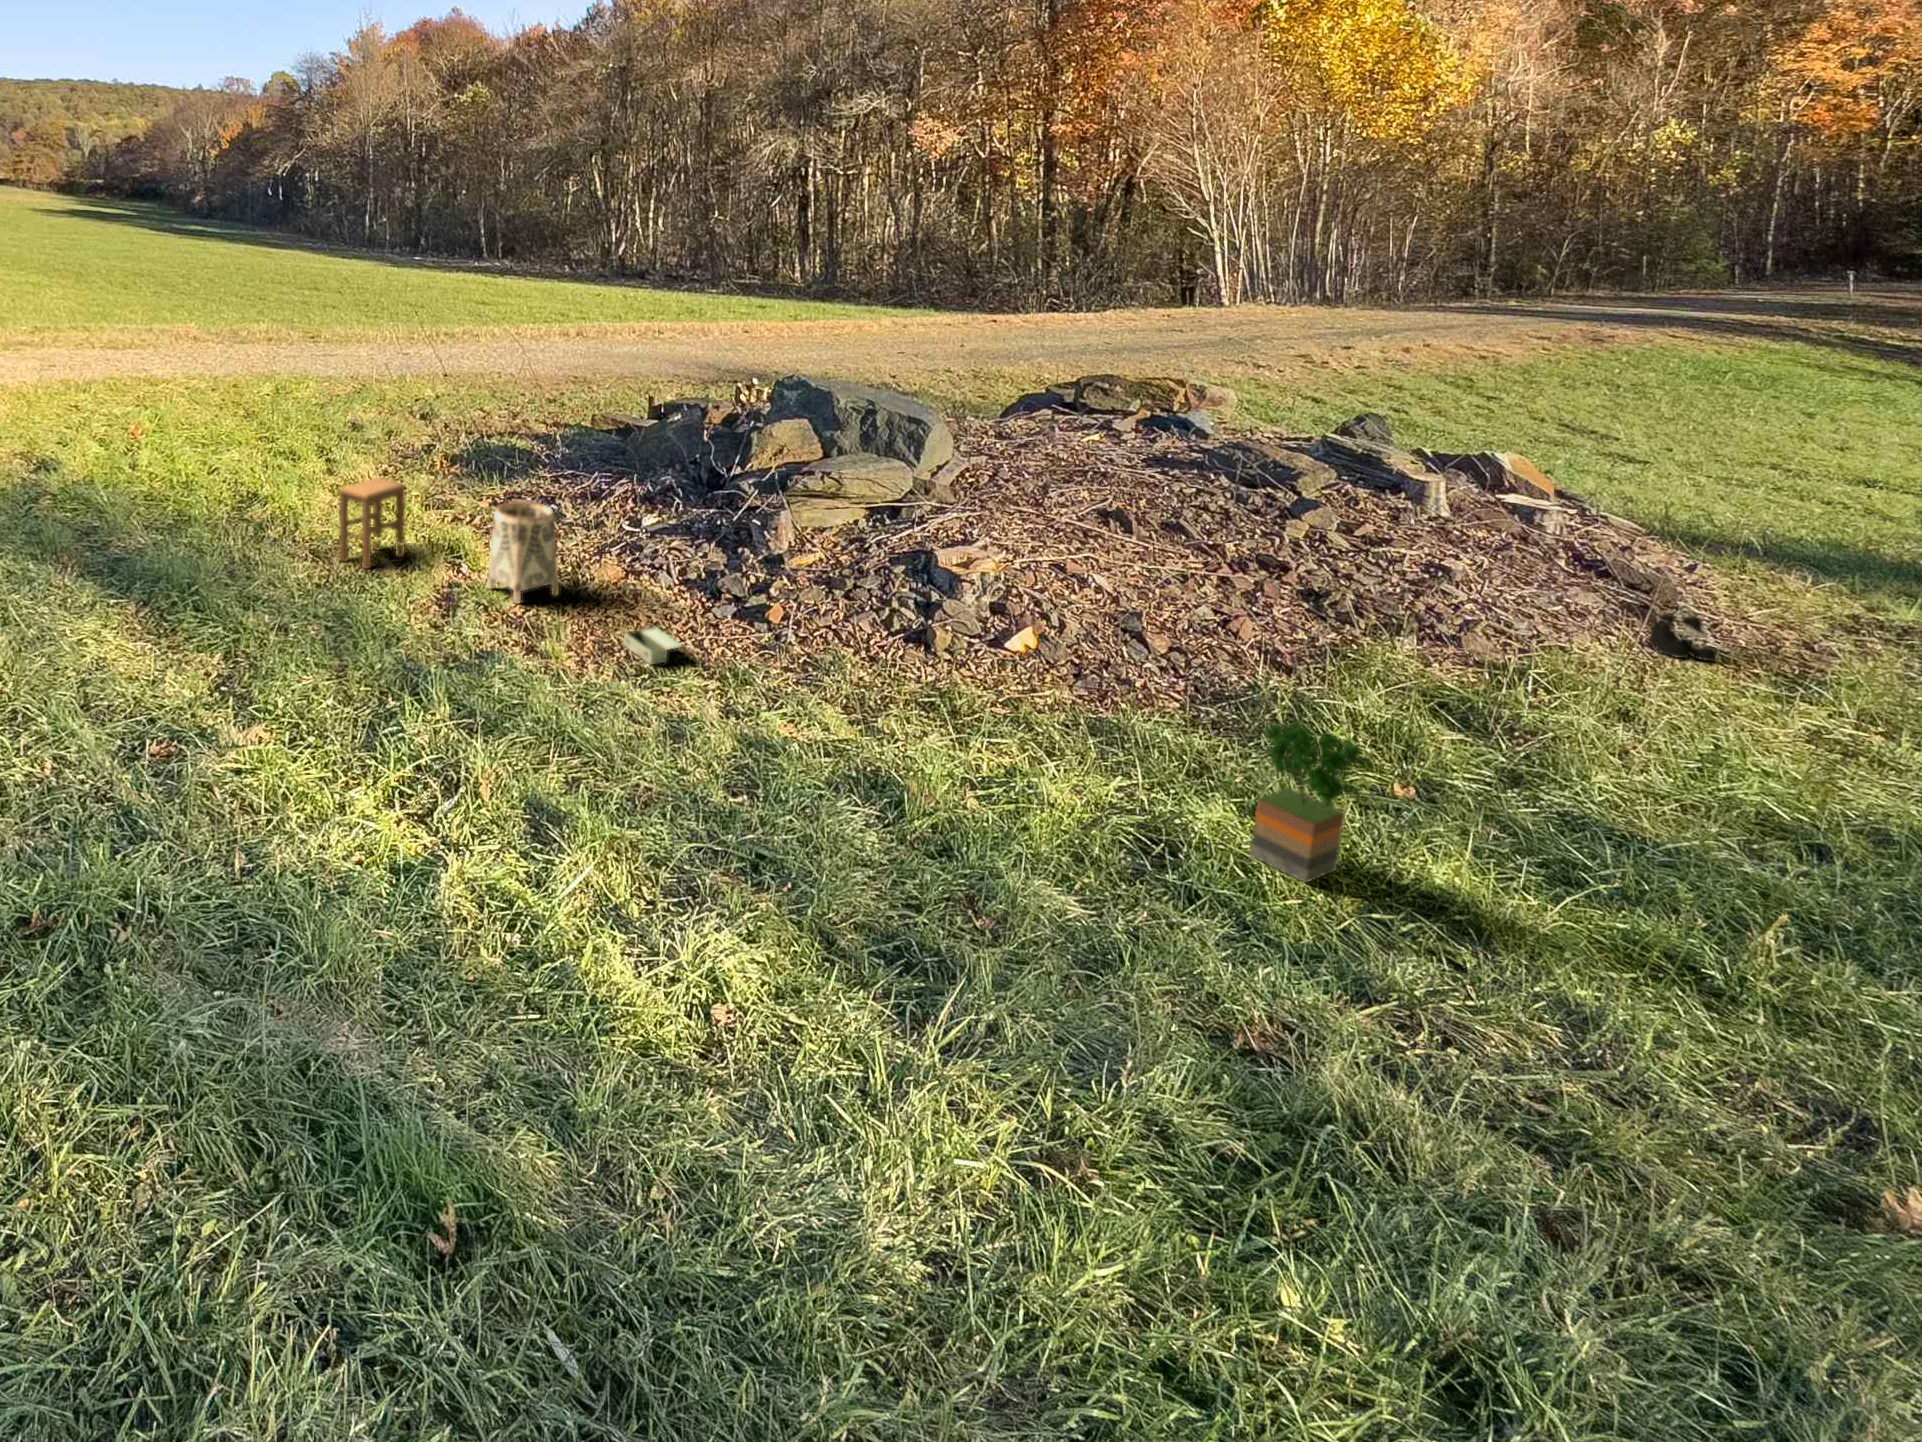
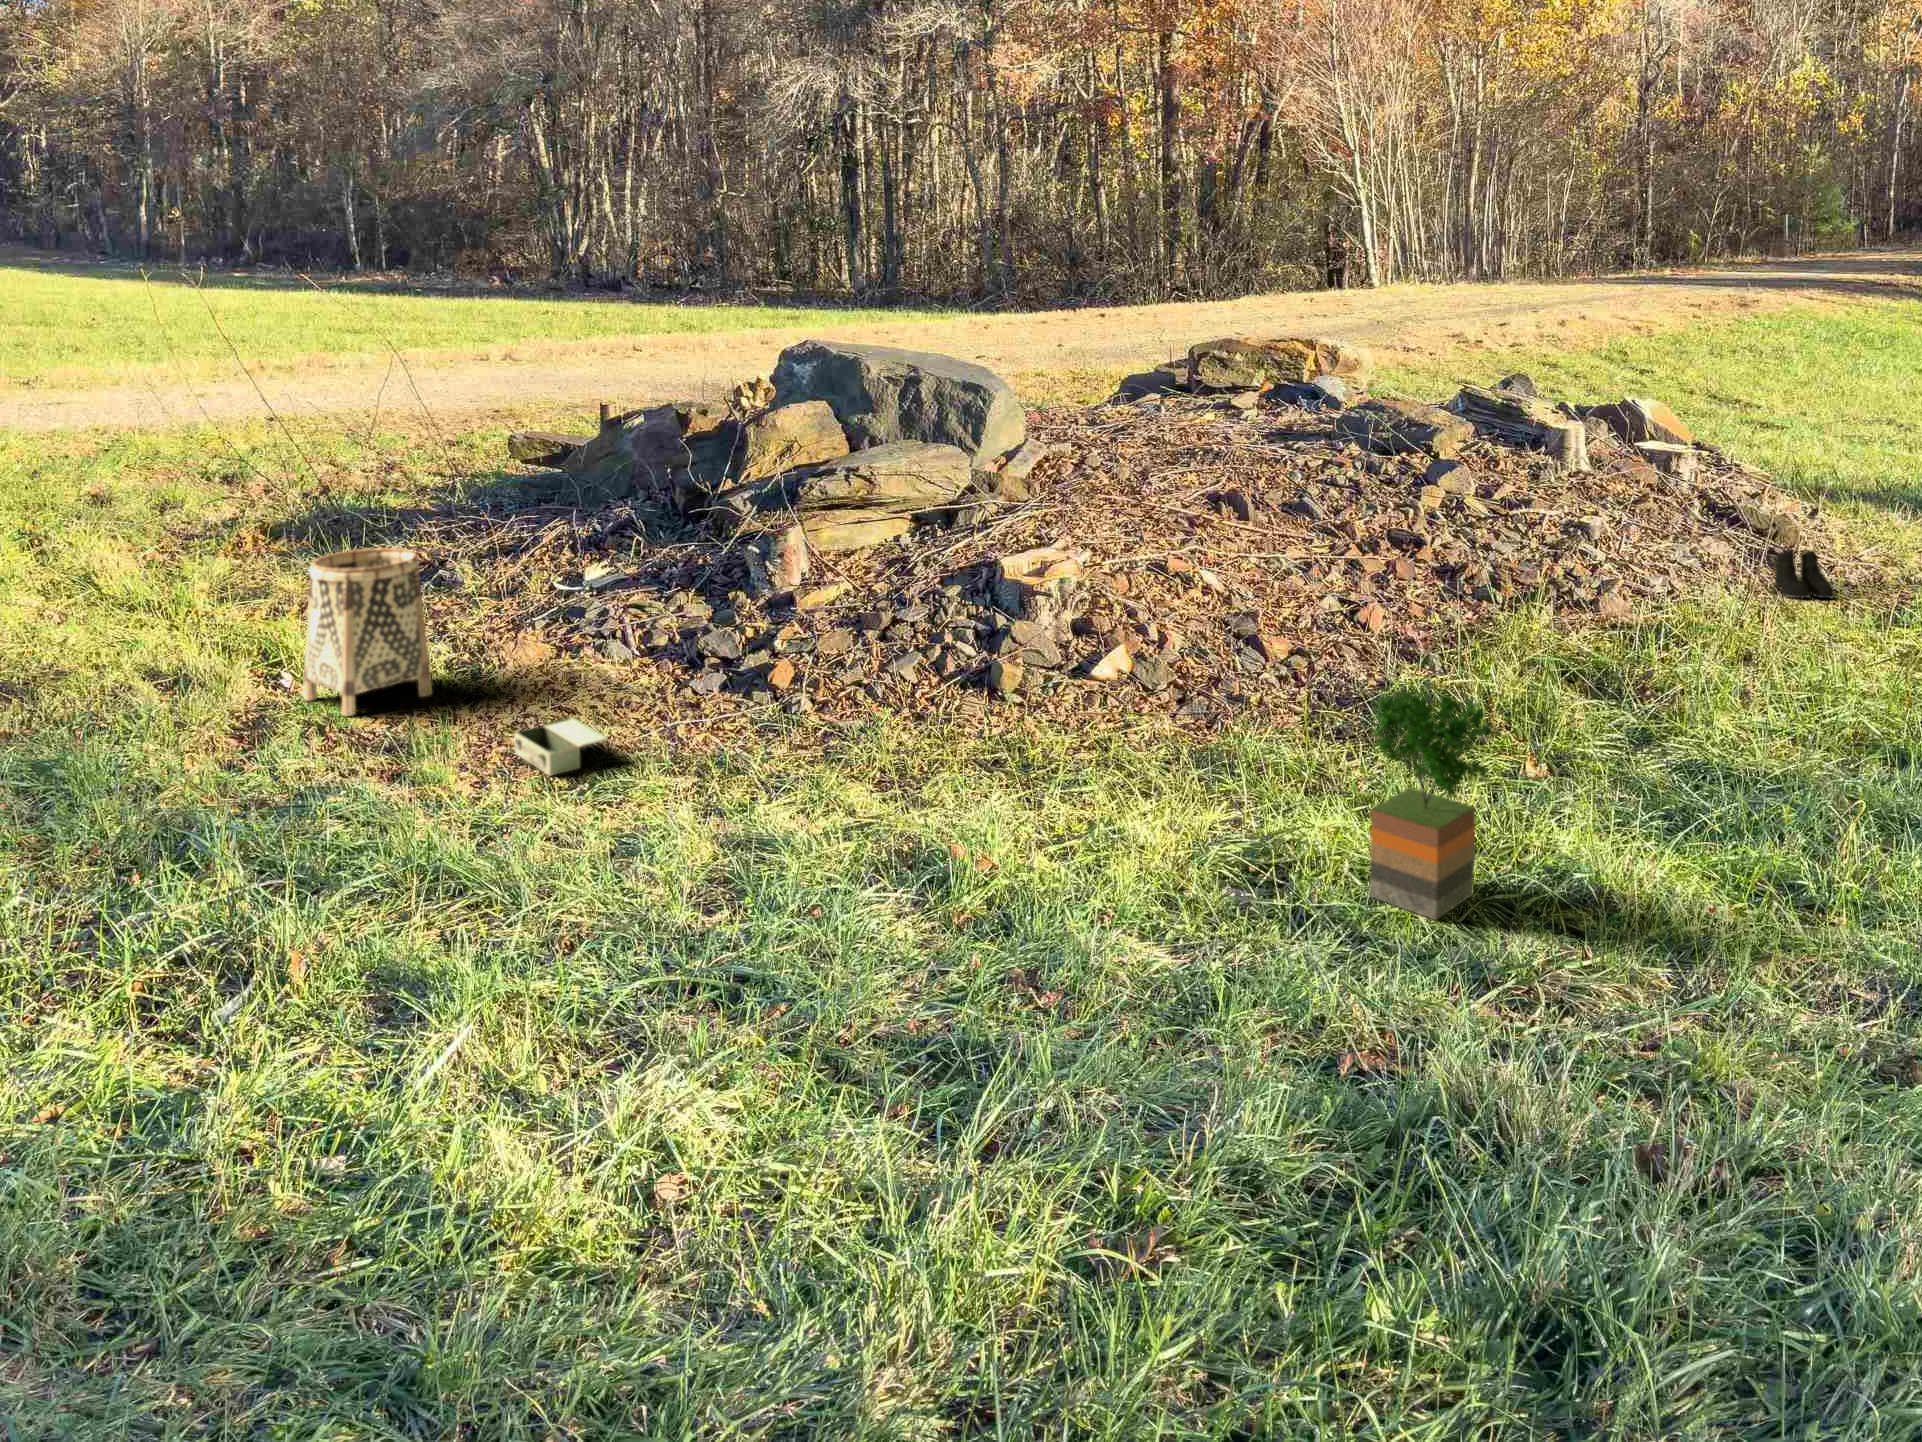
stool: present [338,478,405,569] -> none [23,539,169,697]

